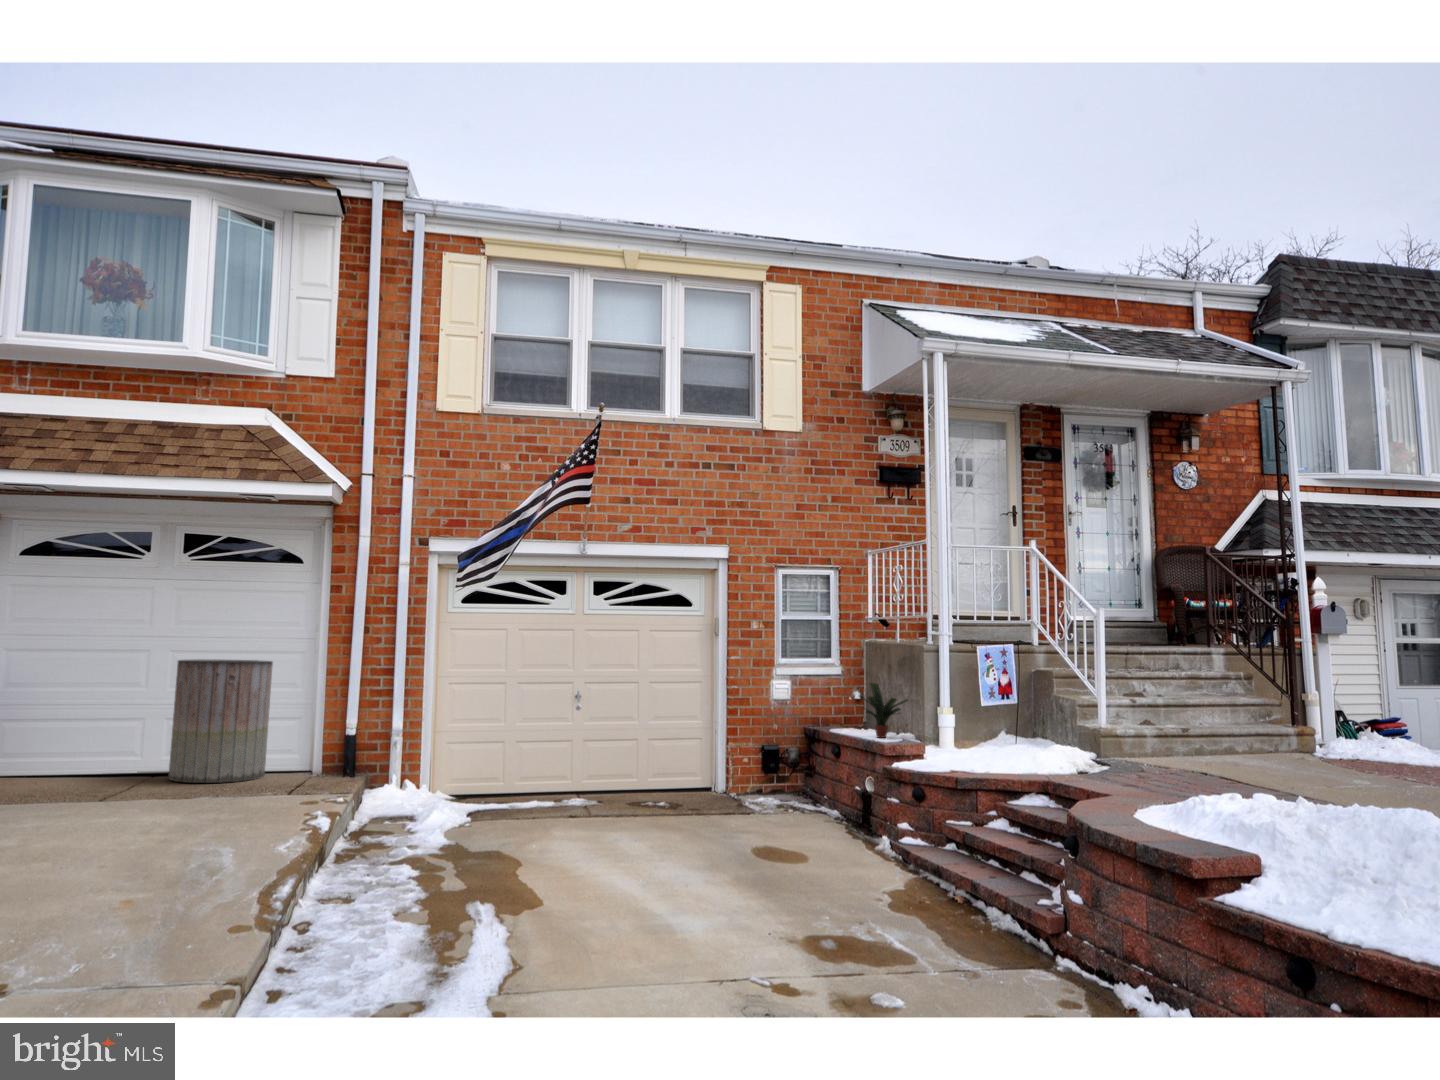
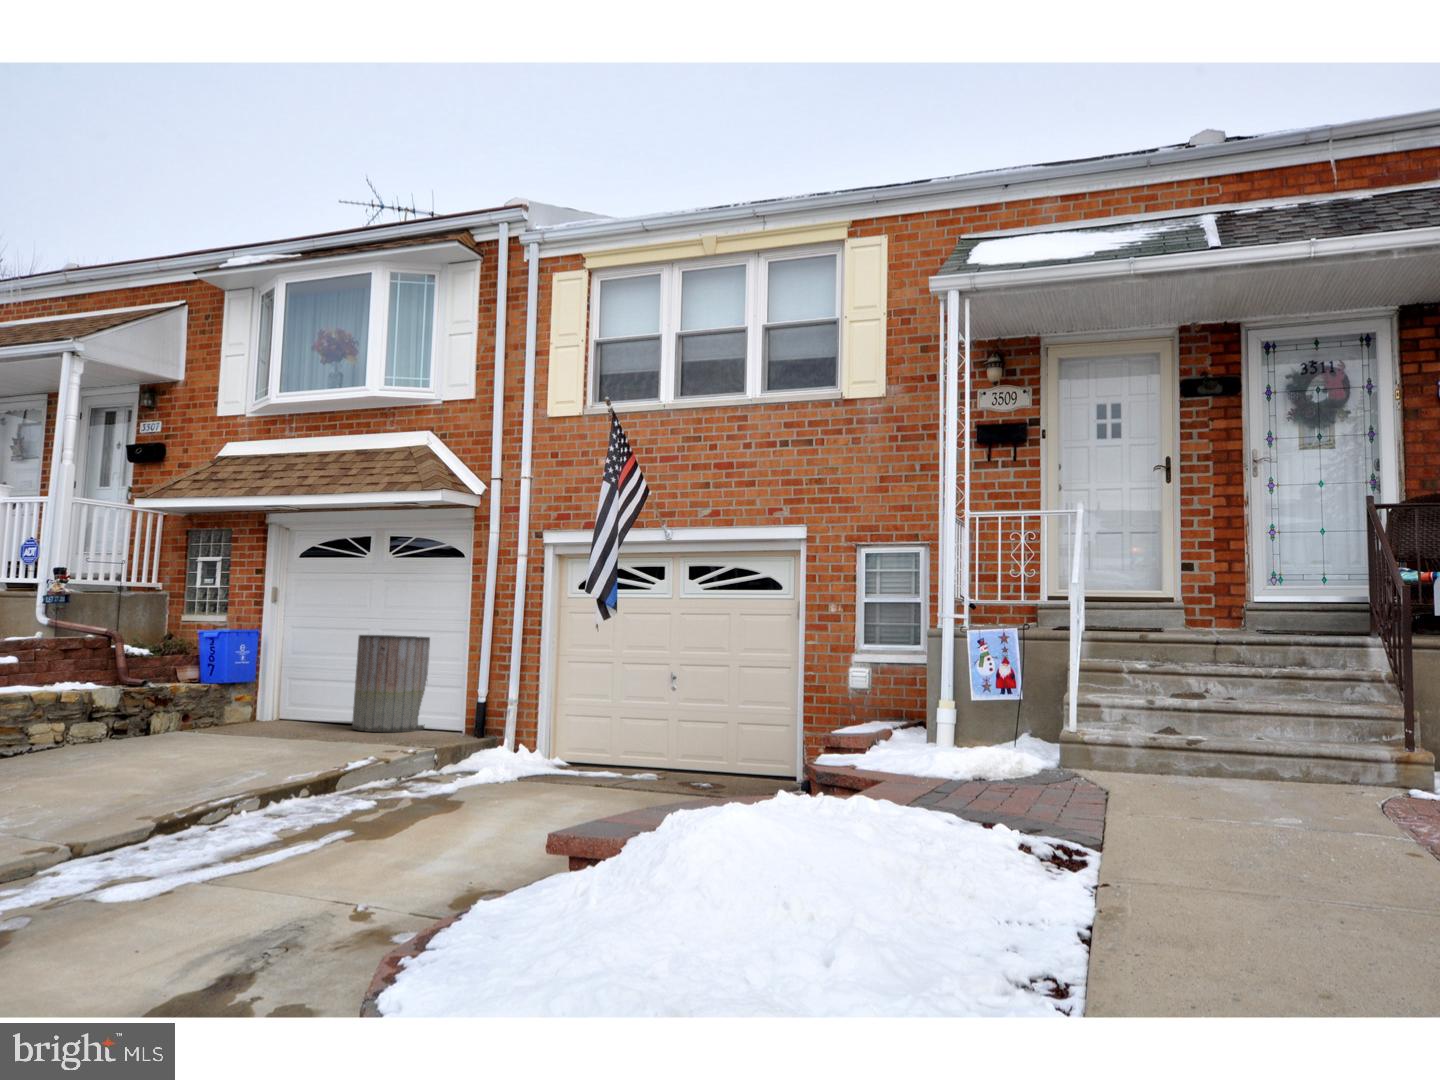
potted plant: present [859,683,908,738] -> none [863,671,921,734]

